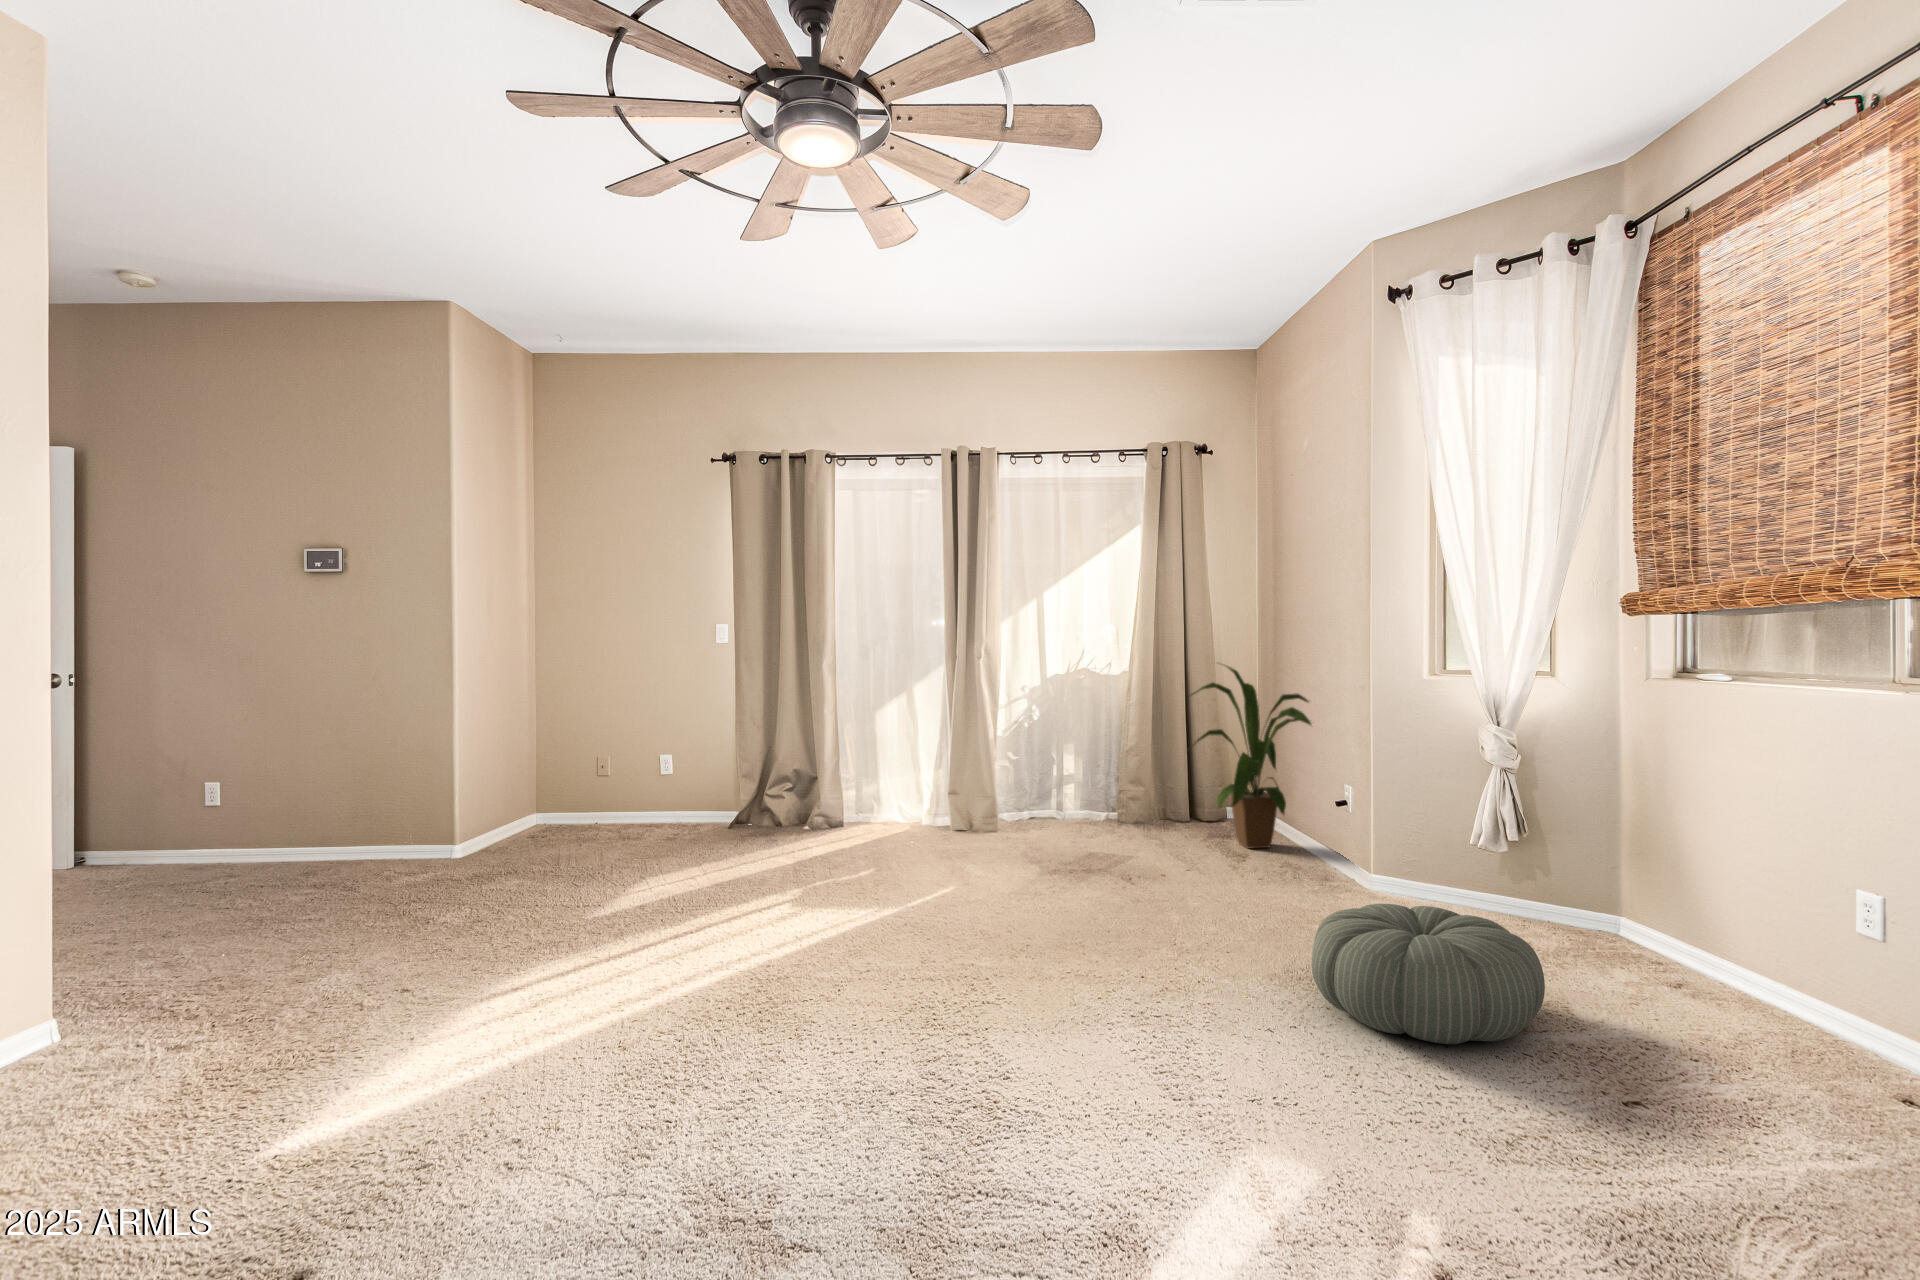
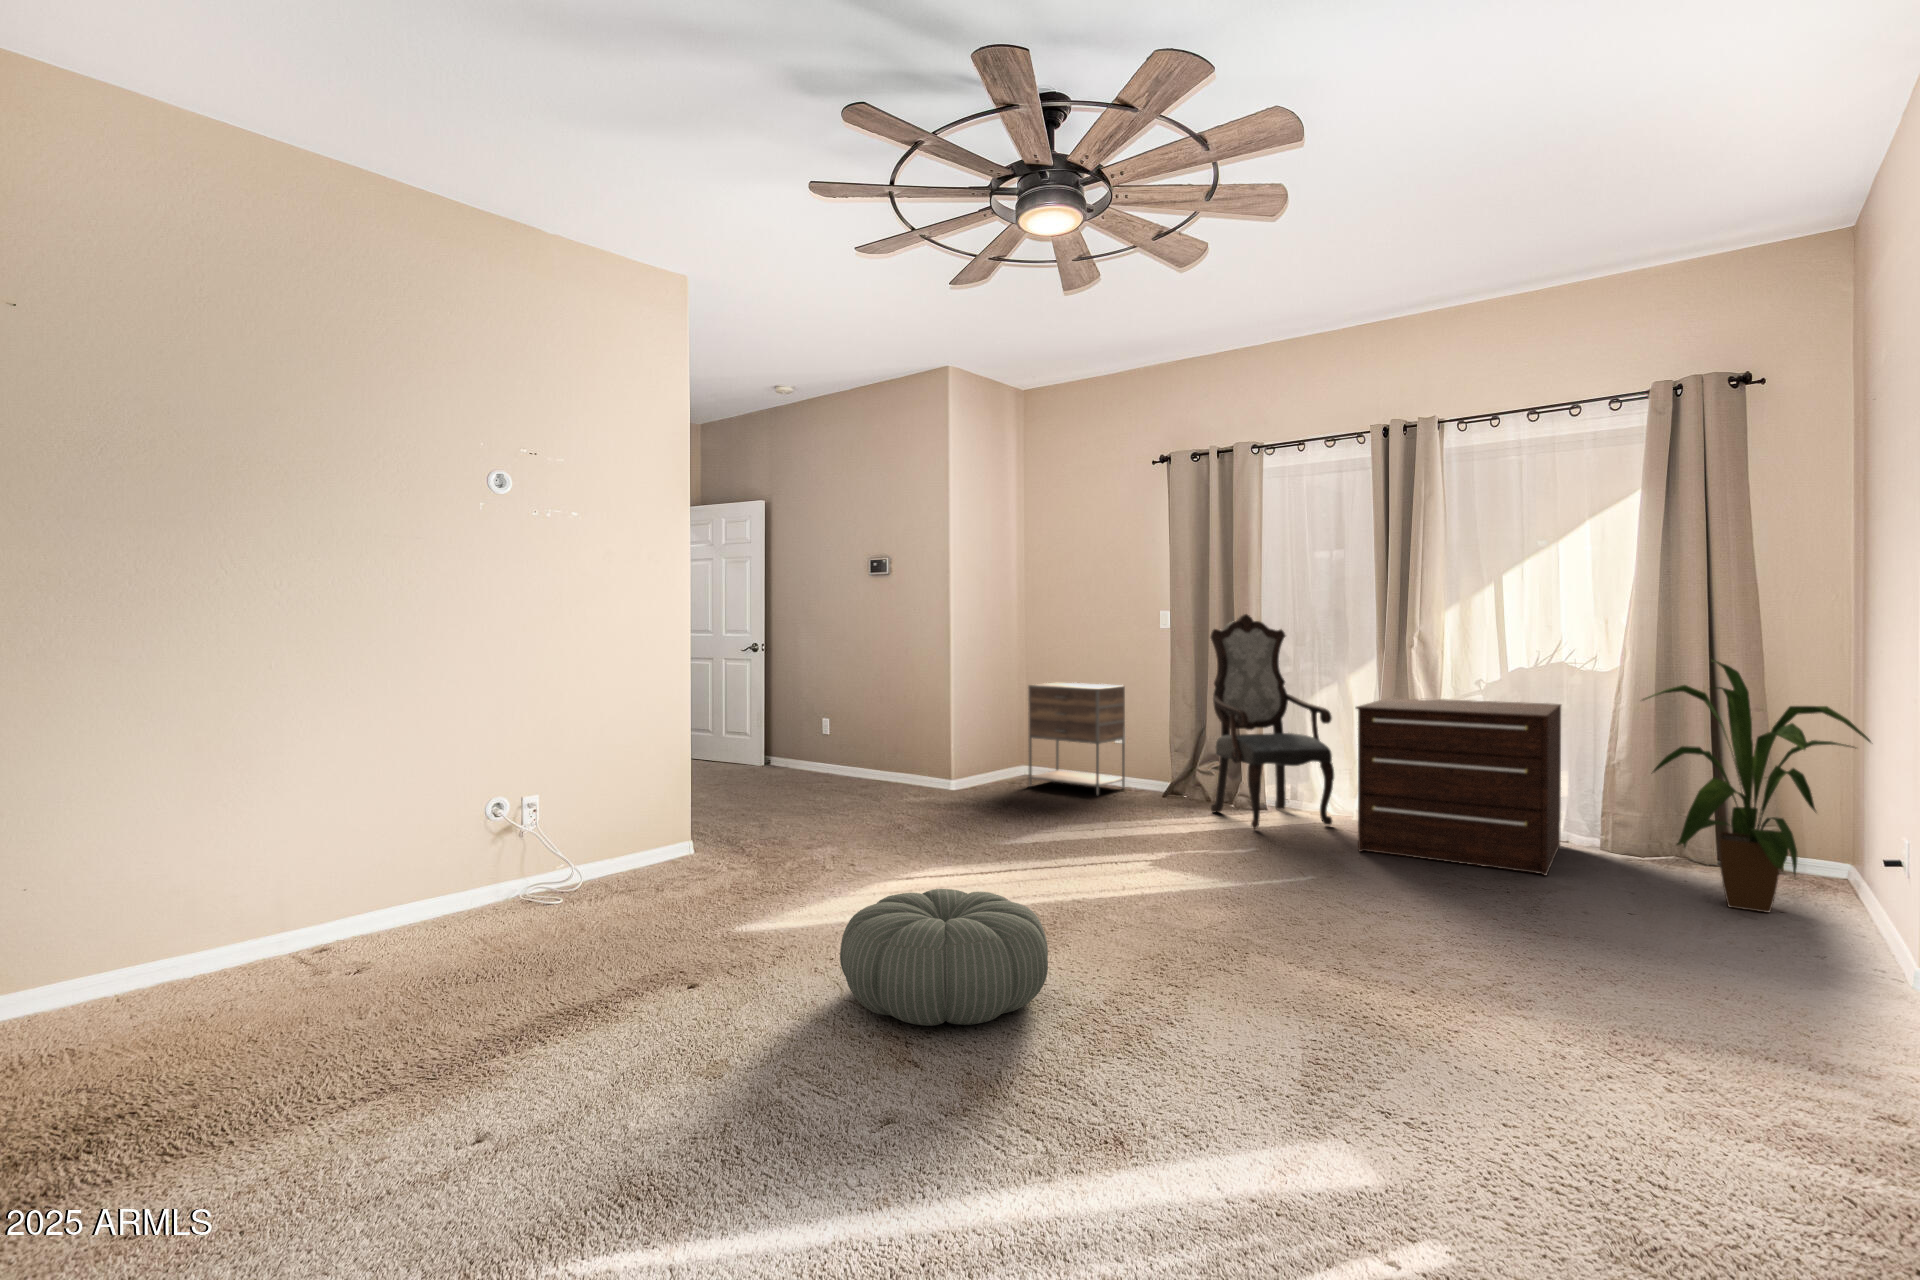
armchair: none [796,627,923,847] -> present [1210,614,1334,829]
dresser: none [960,702,1127,852] -> present [1356,698,1561,875]
nightstand: none [556,707,674,838] -> present [1028,683,1125,795]
pouf: present [1312,904,1545,1044] -> present [840,889,1048,1026]

